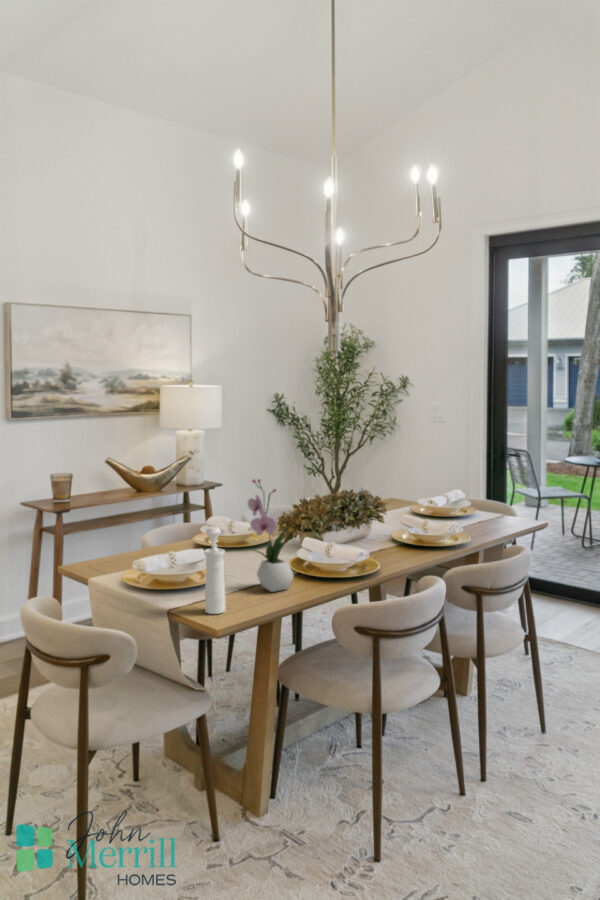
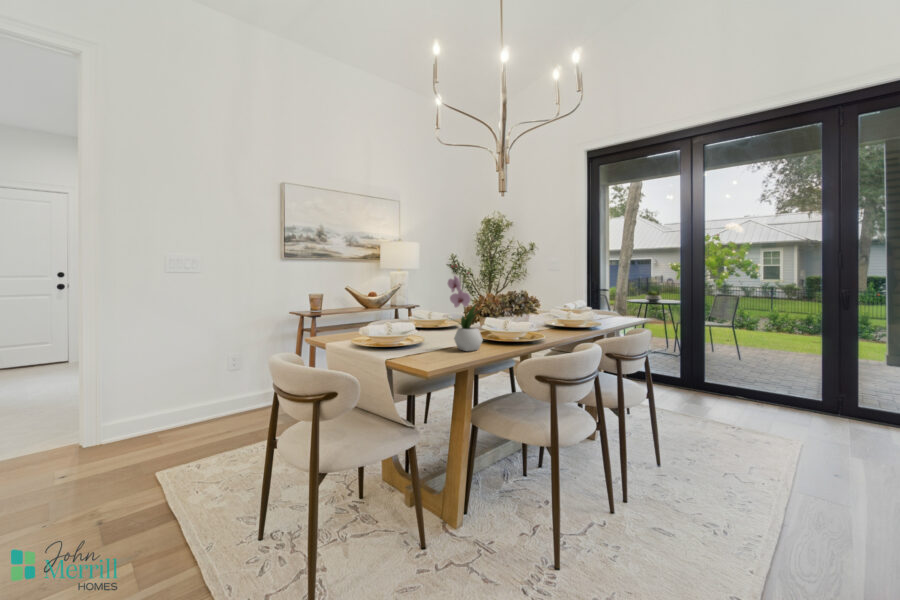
pepper mill: present [204,527,226,614] -> none [415,298,432,363]

